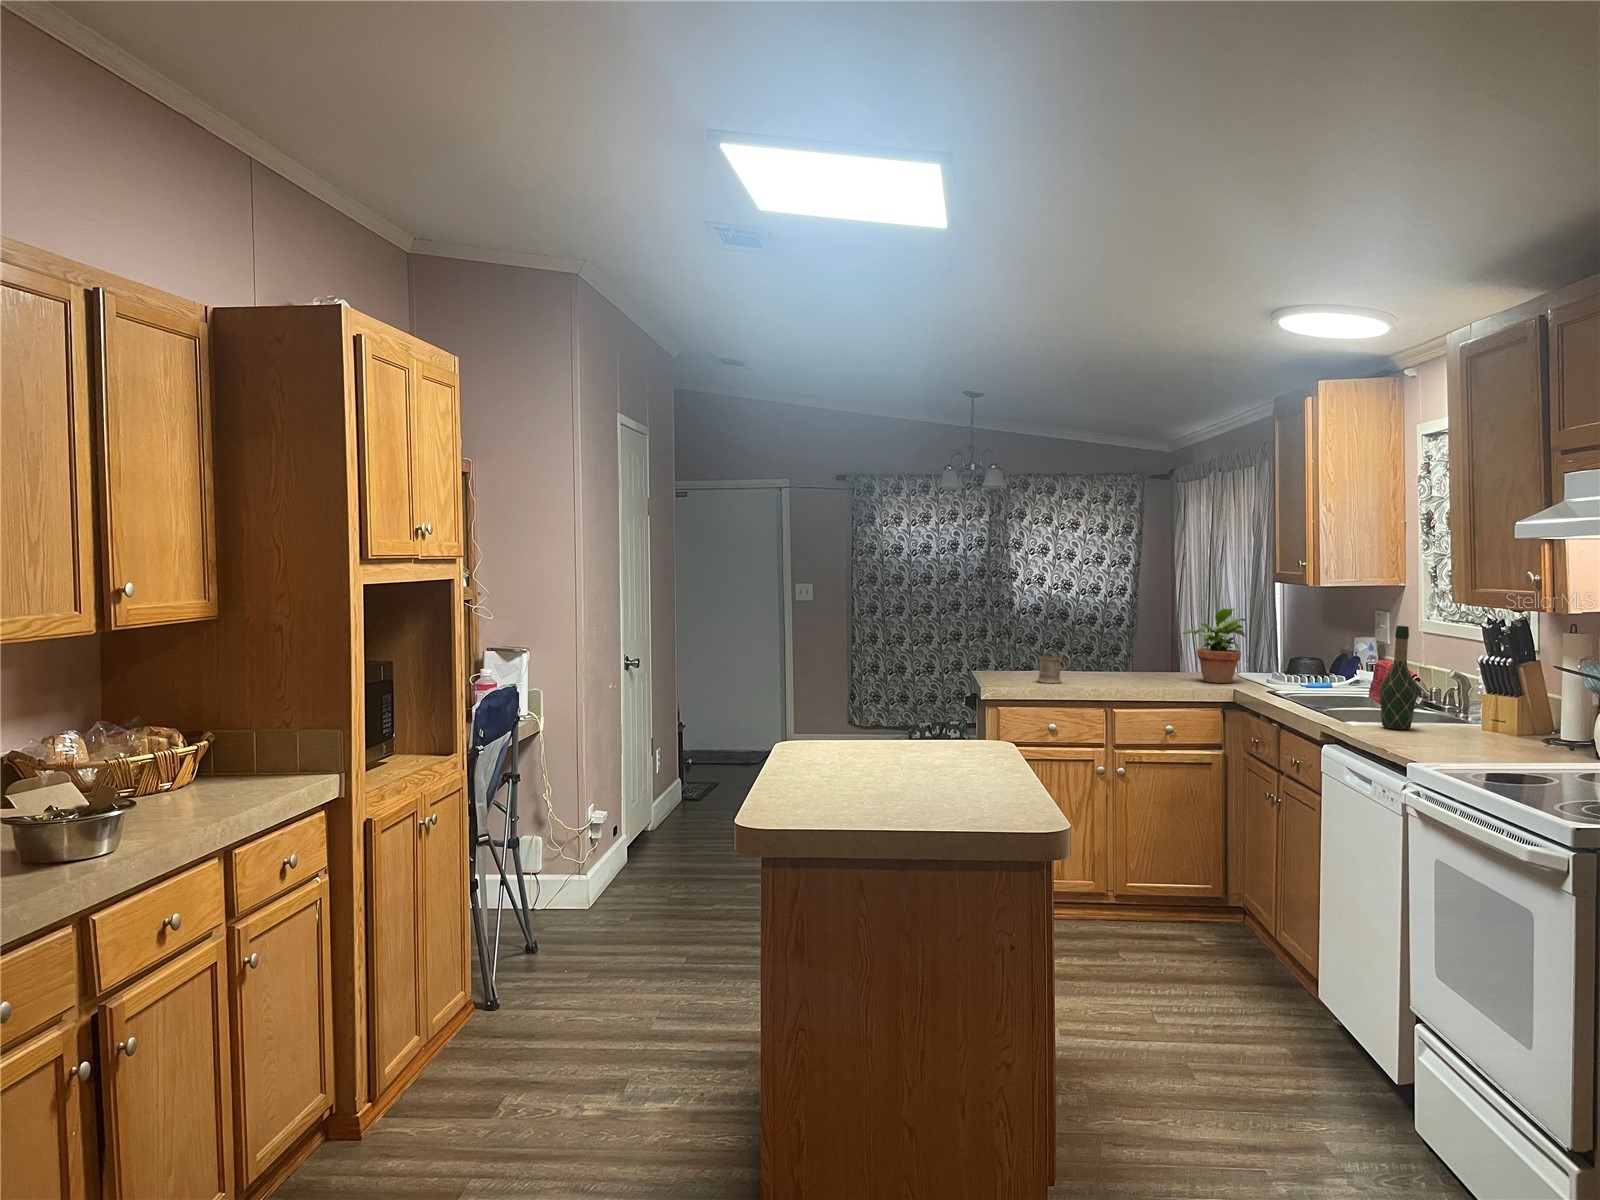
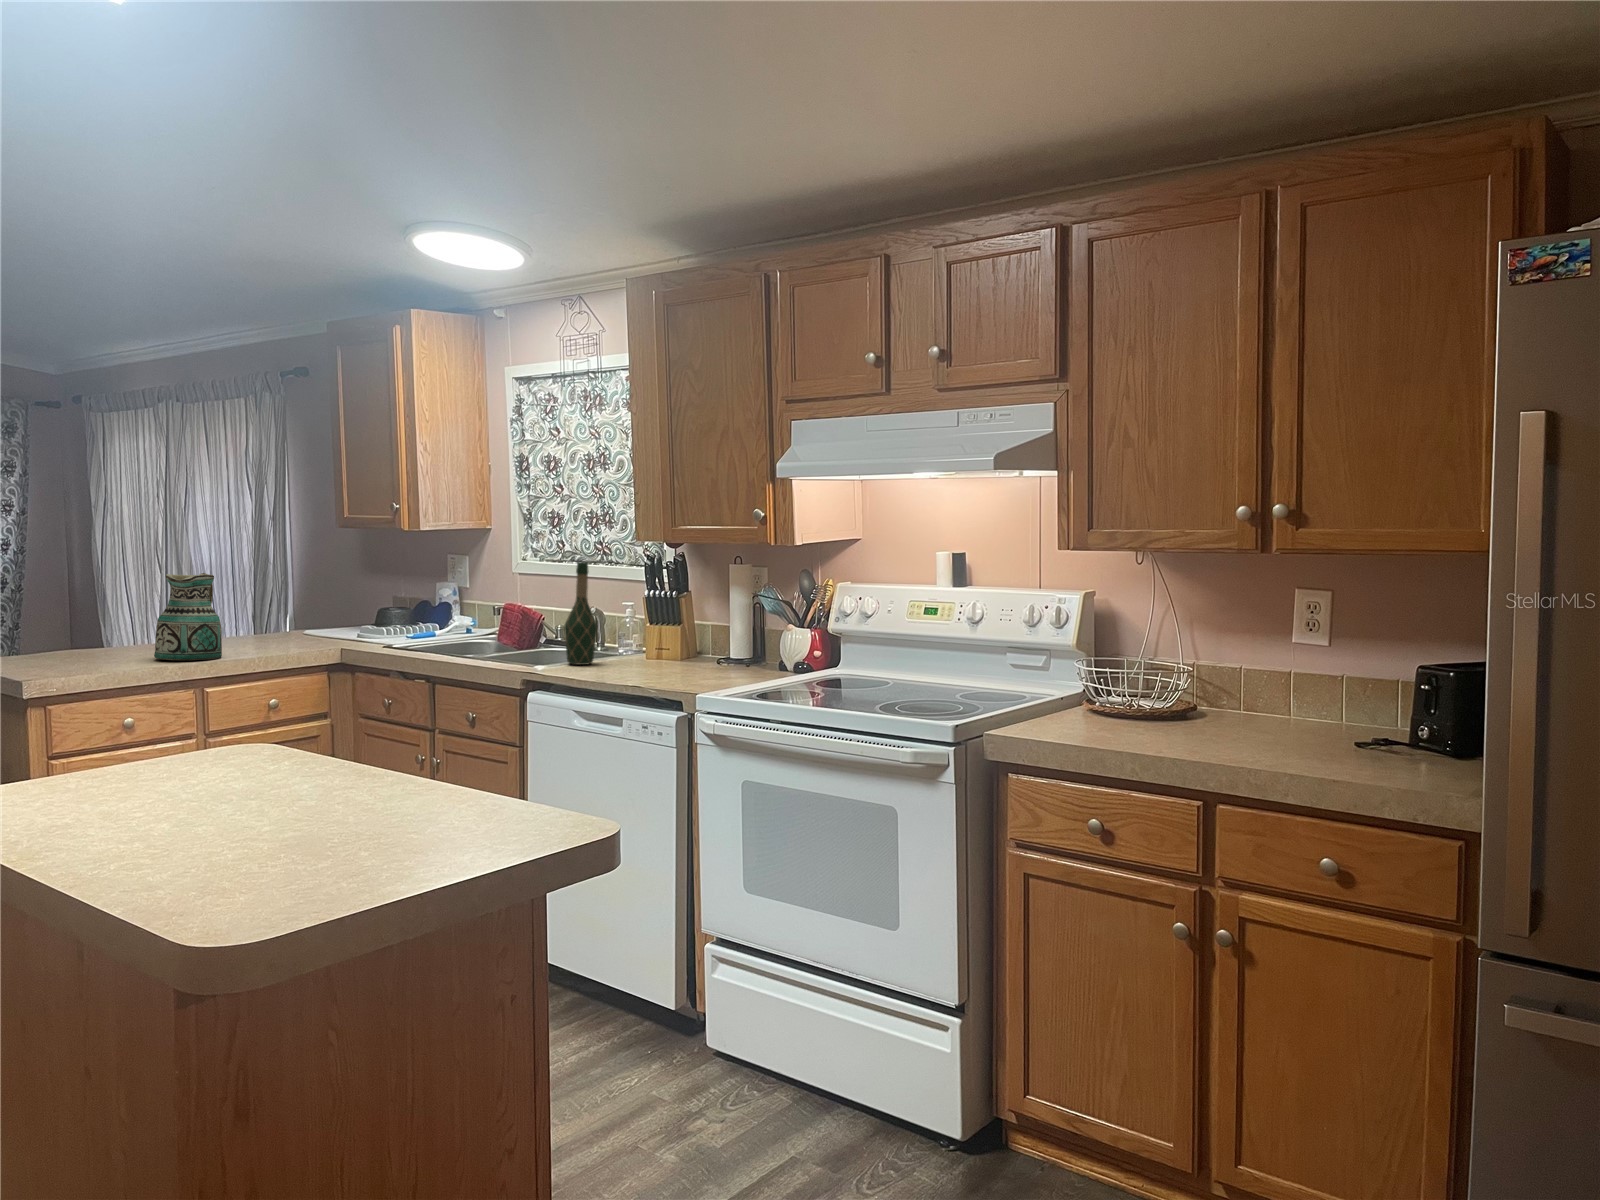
potted plant: present [1182,608,1245,683] -> none [251,555,327,643]
ceramic pitcher: none [1093,621,1142,687] -> present [154,573,222,660]
mug: present [1037,653,1070,683] -> none [60,621,121,665]

